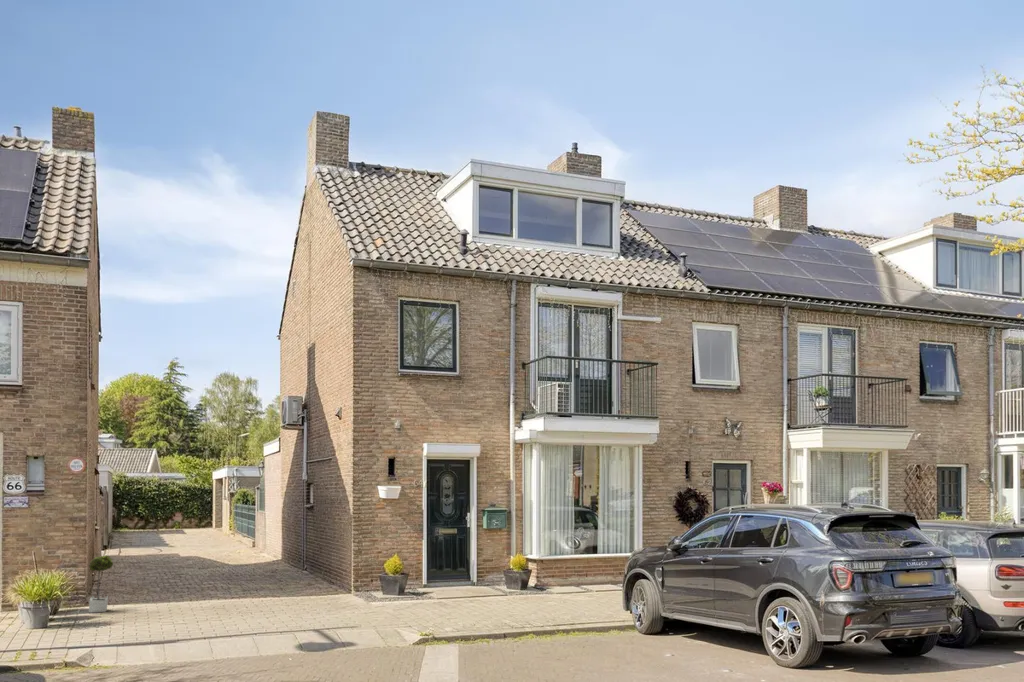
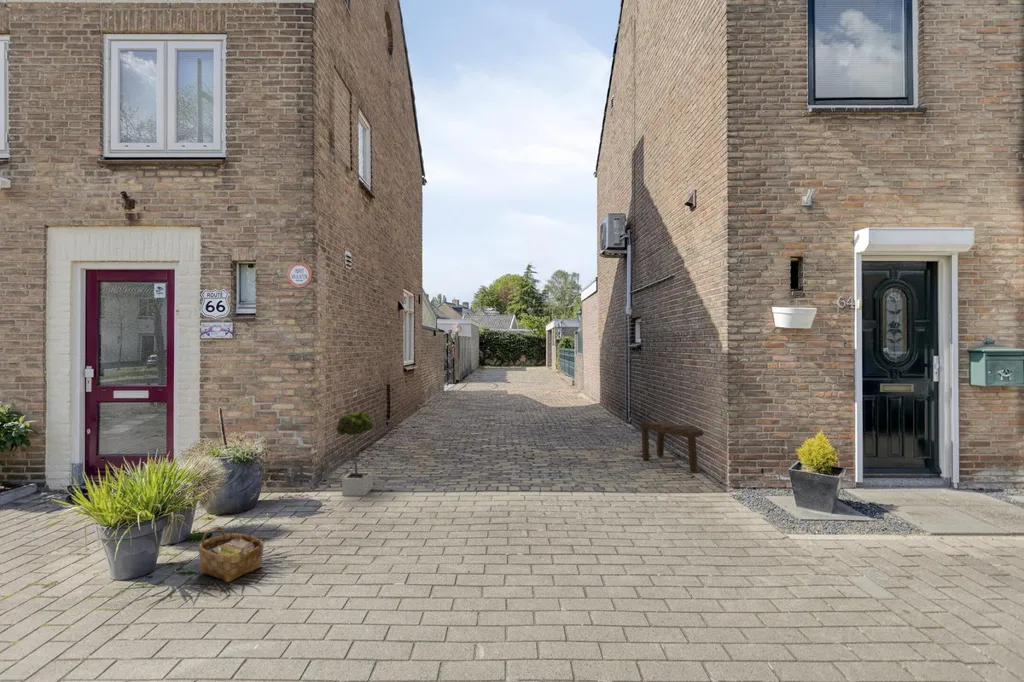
bench: none [297,564,344,596] -> present [641,421,704,473]
woven basket: none [50,609,84,633] -> present [199,527,263,582]

